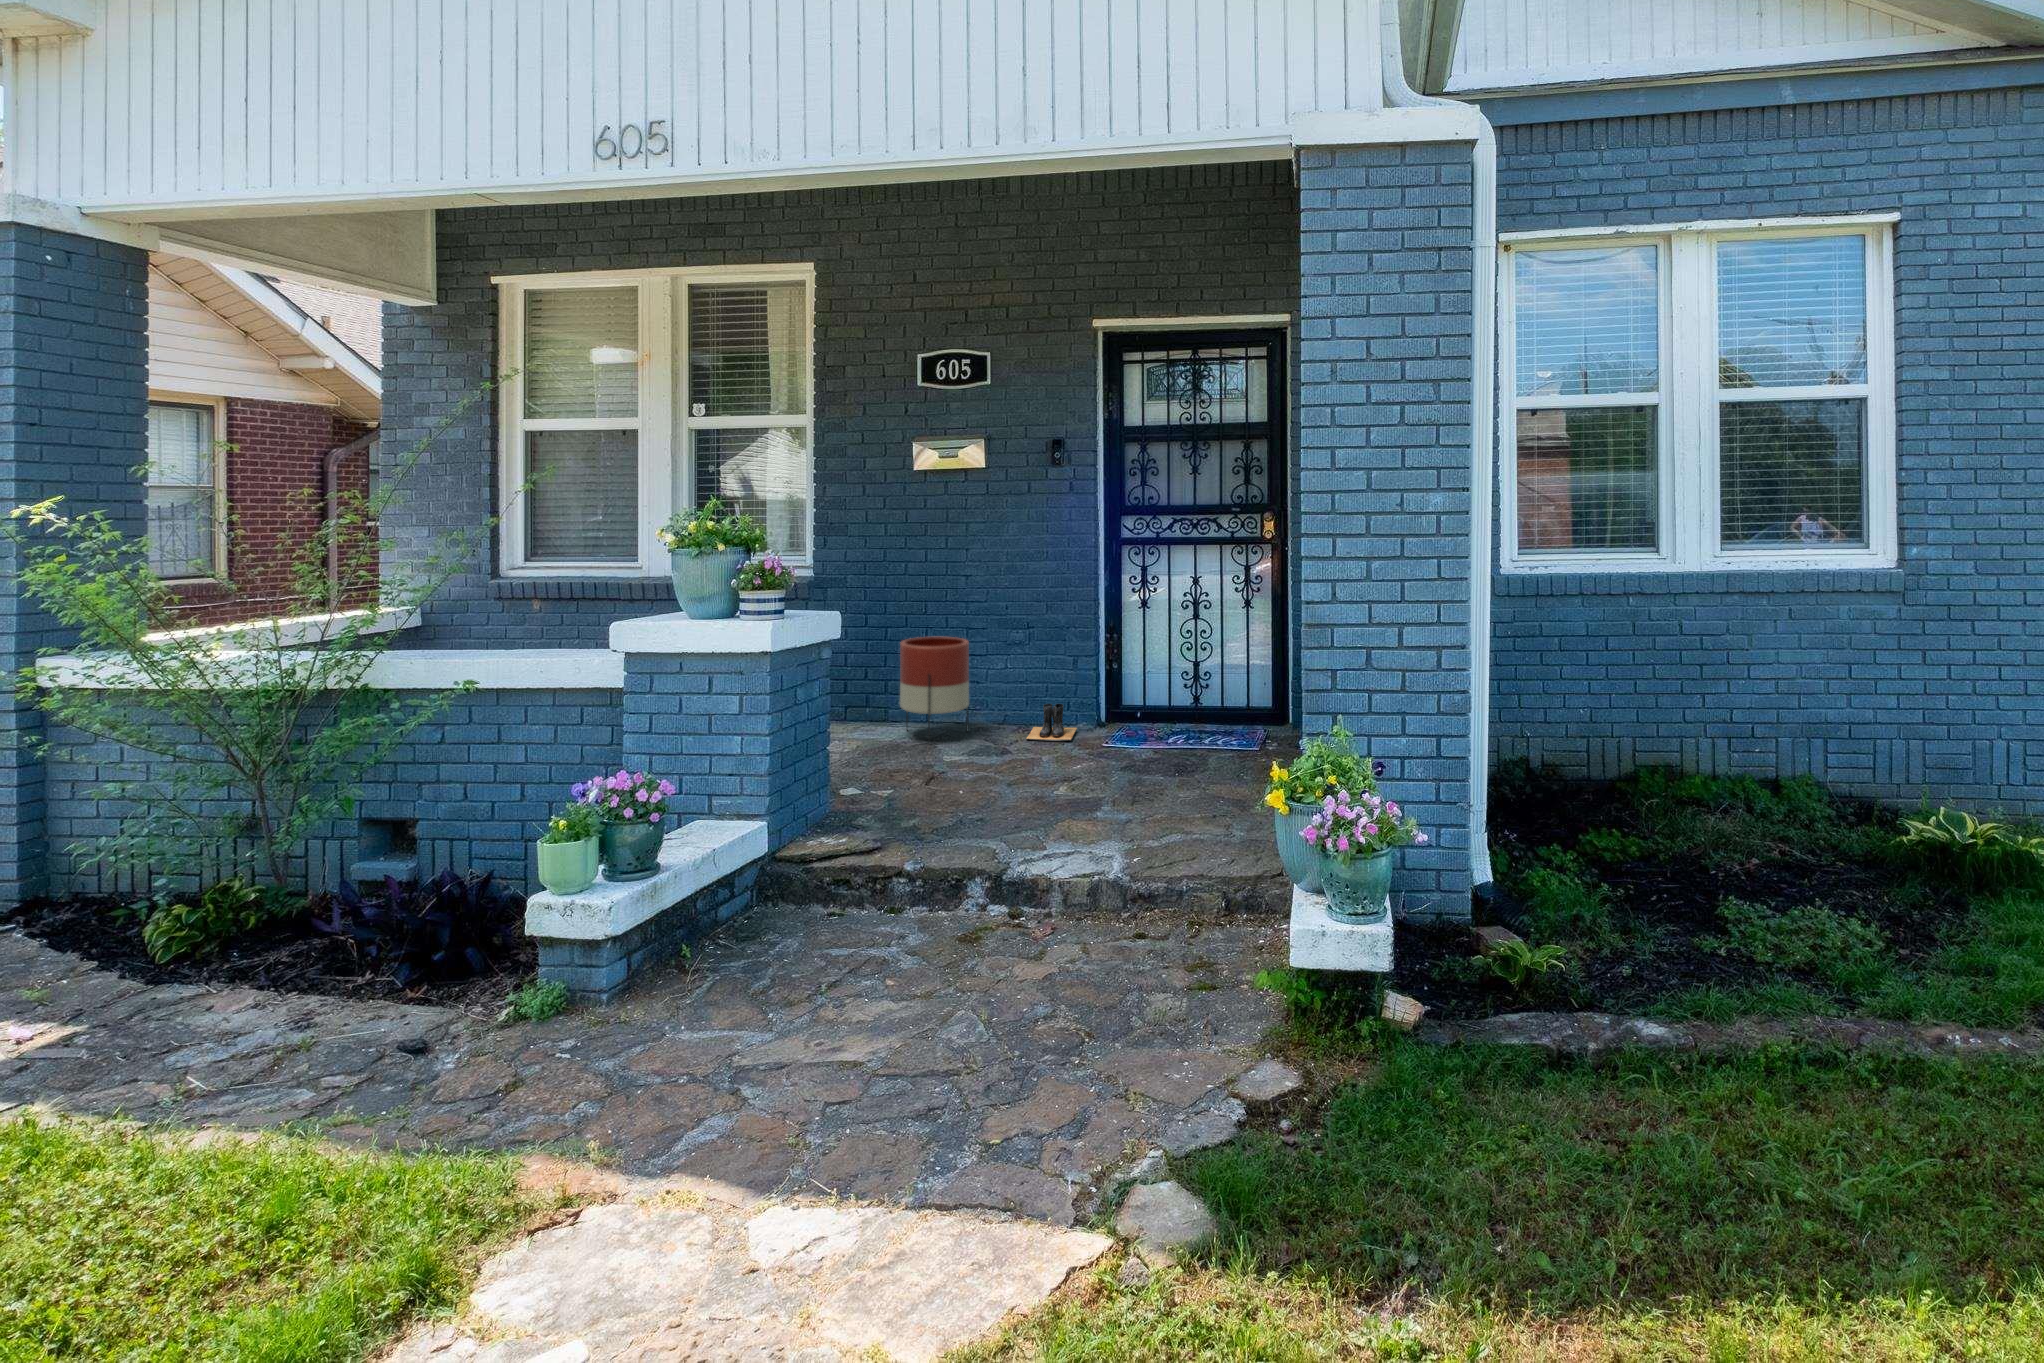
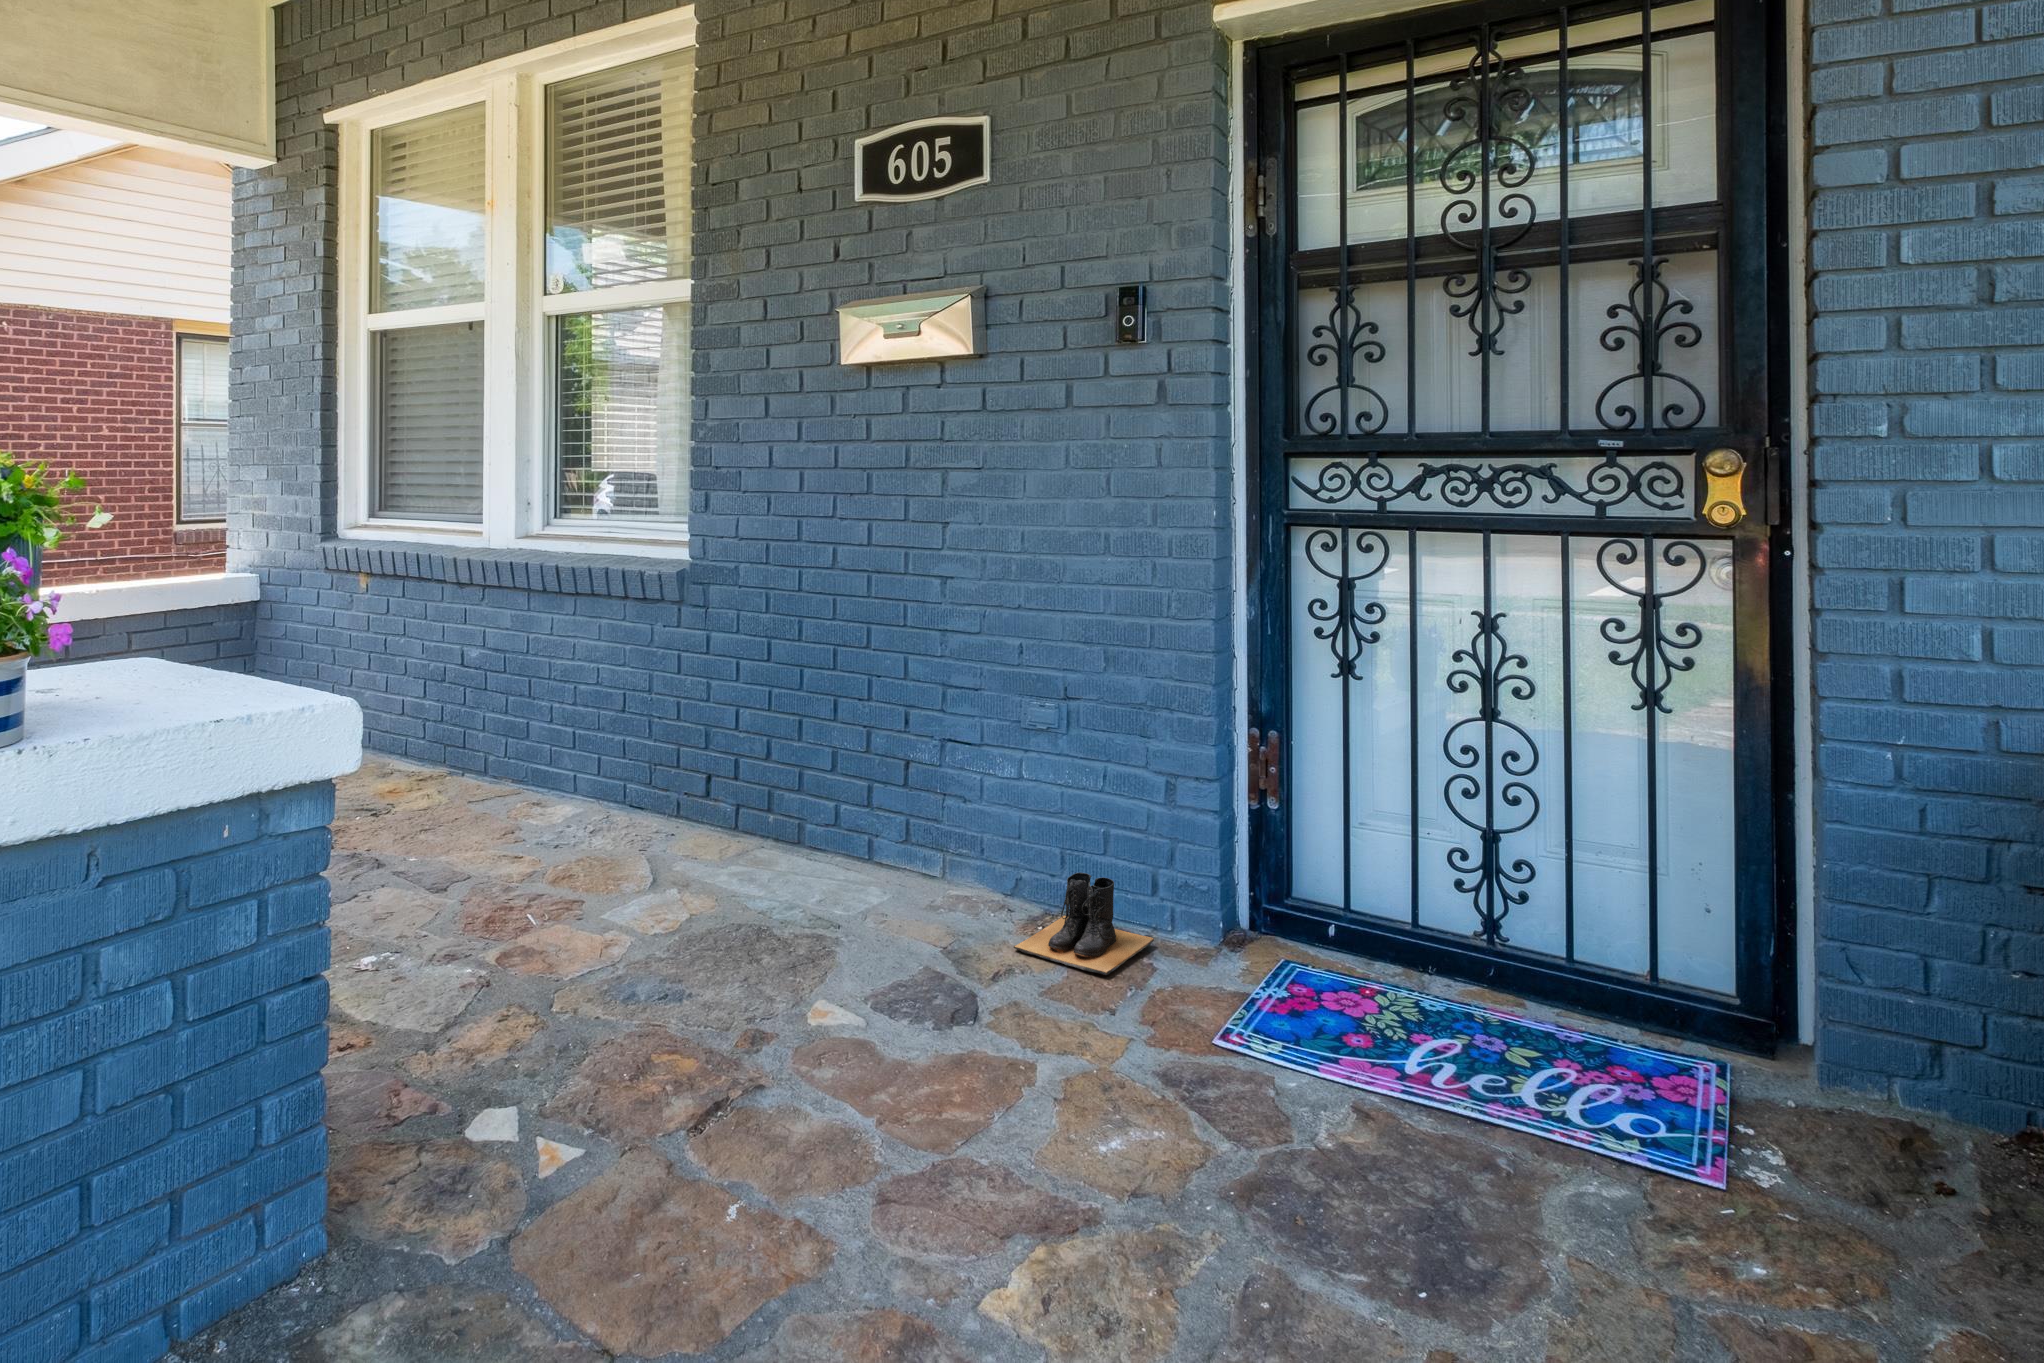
planter: present [900,637,969,743] -> none [782,694,927,920]

